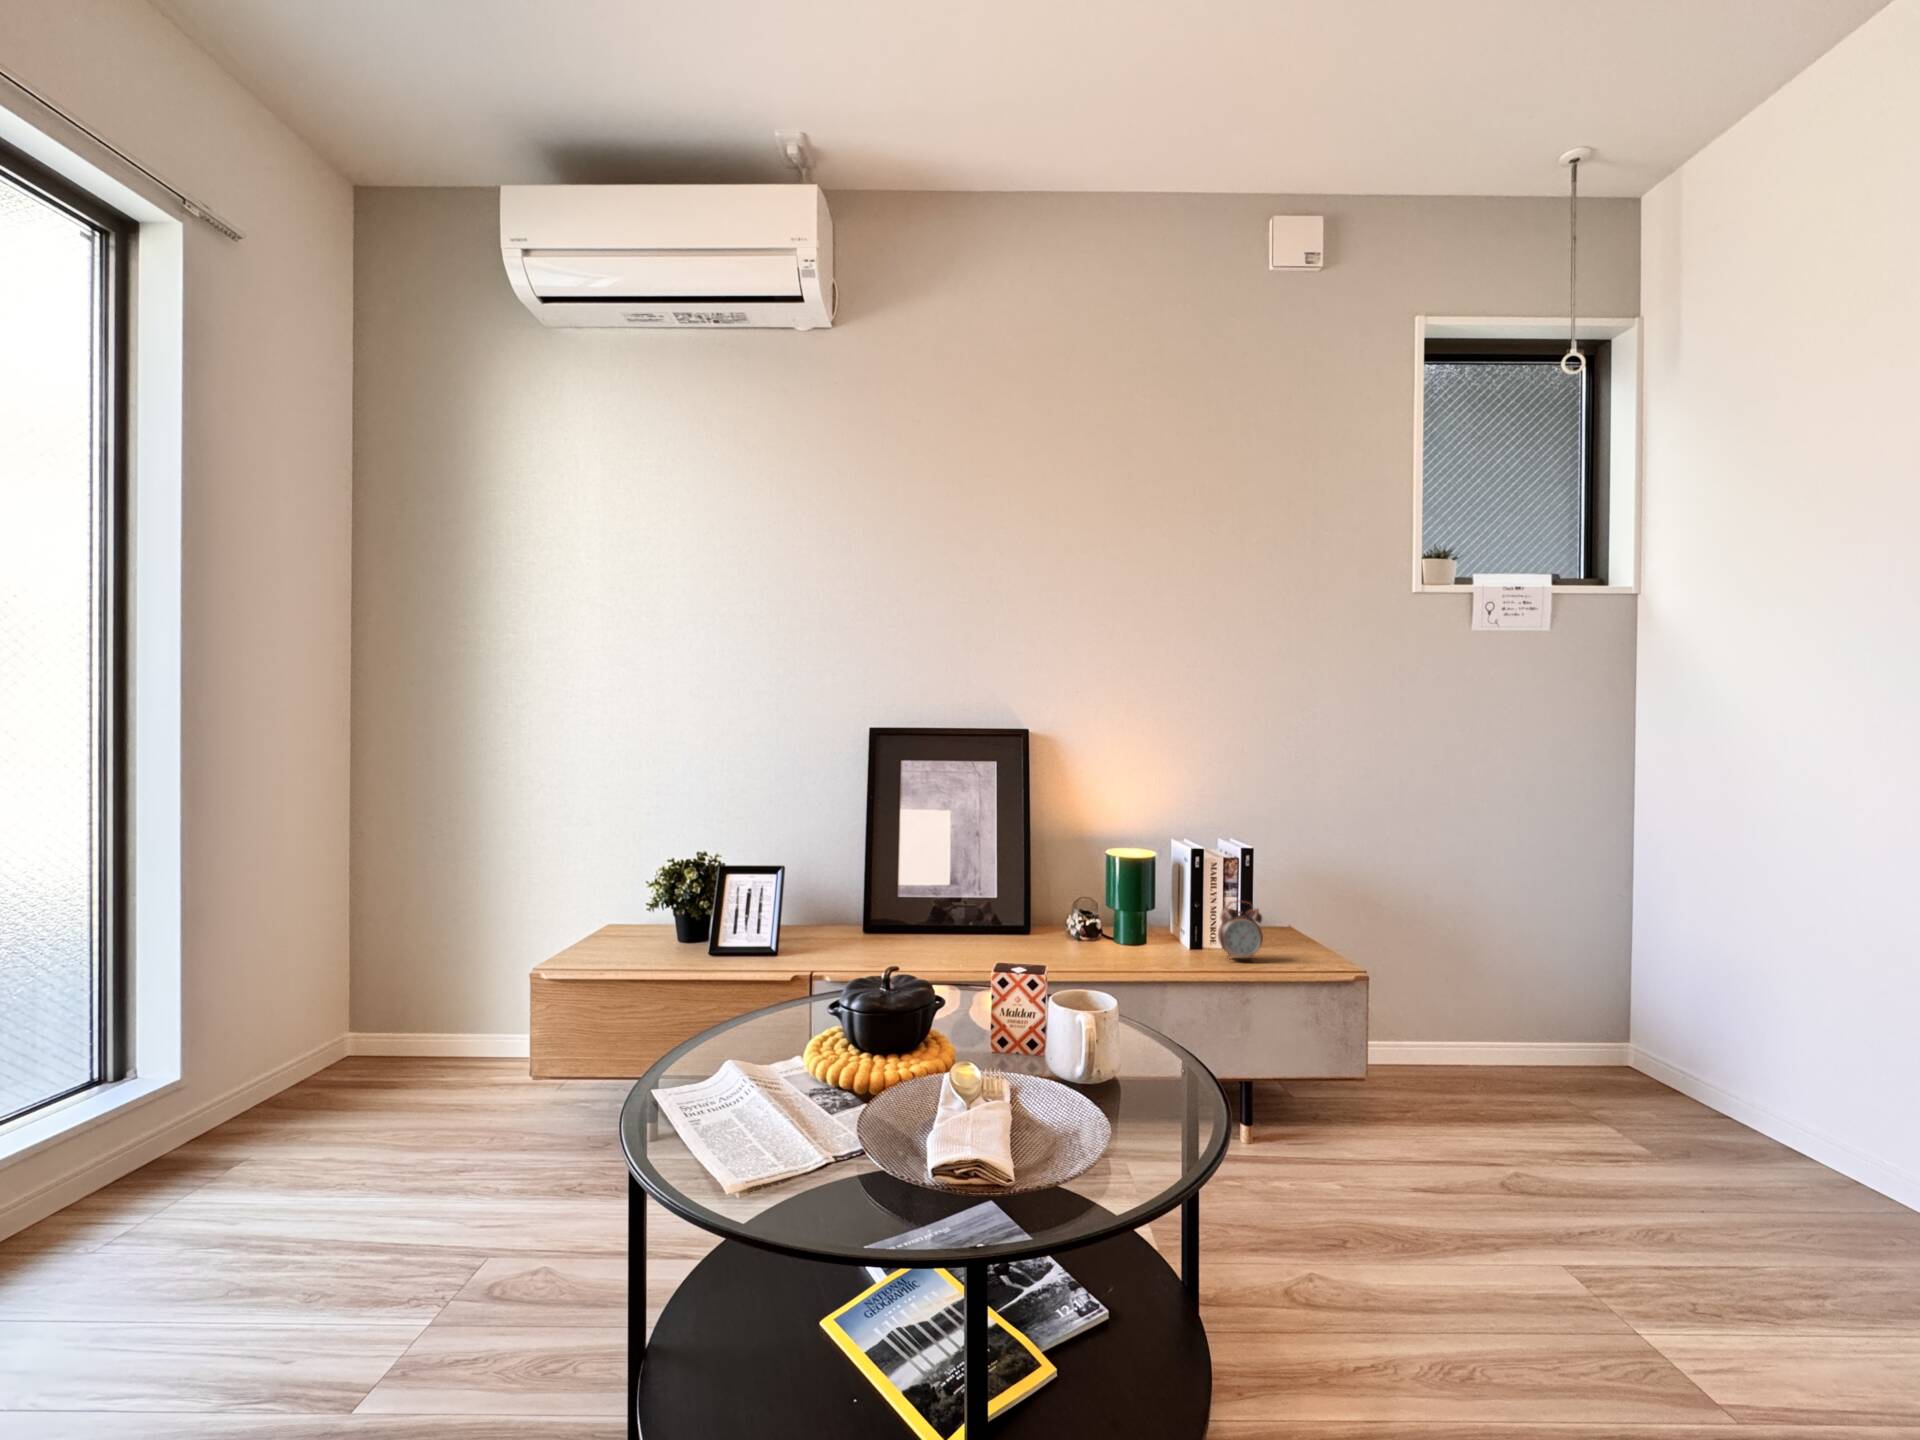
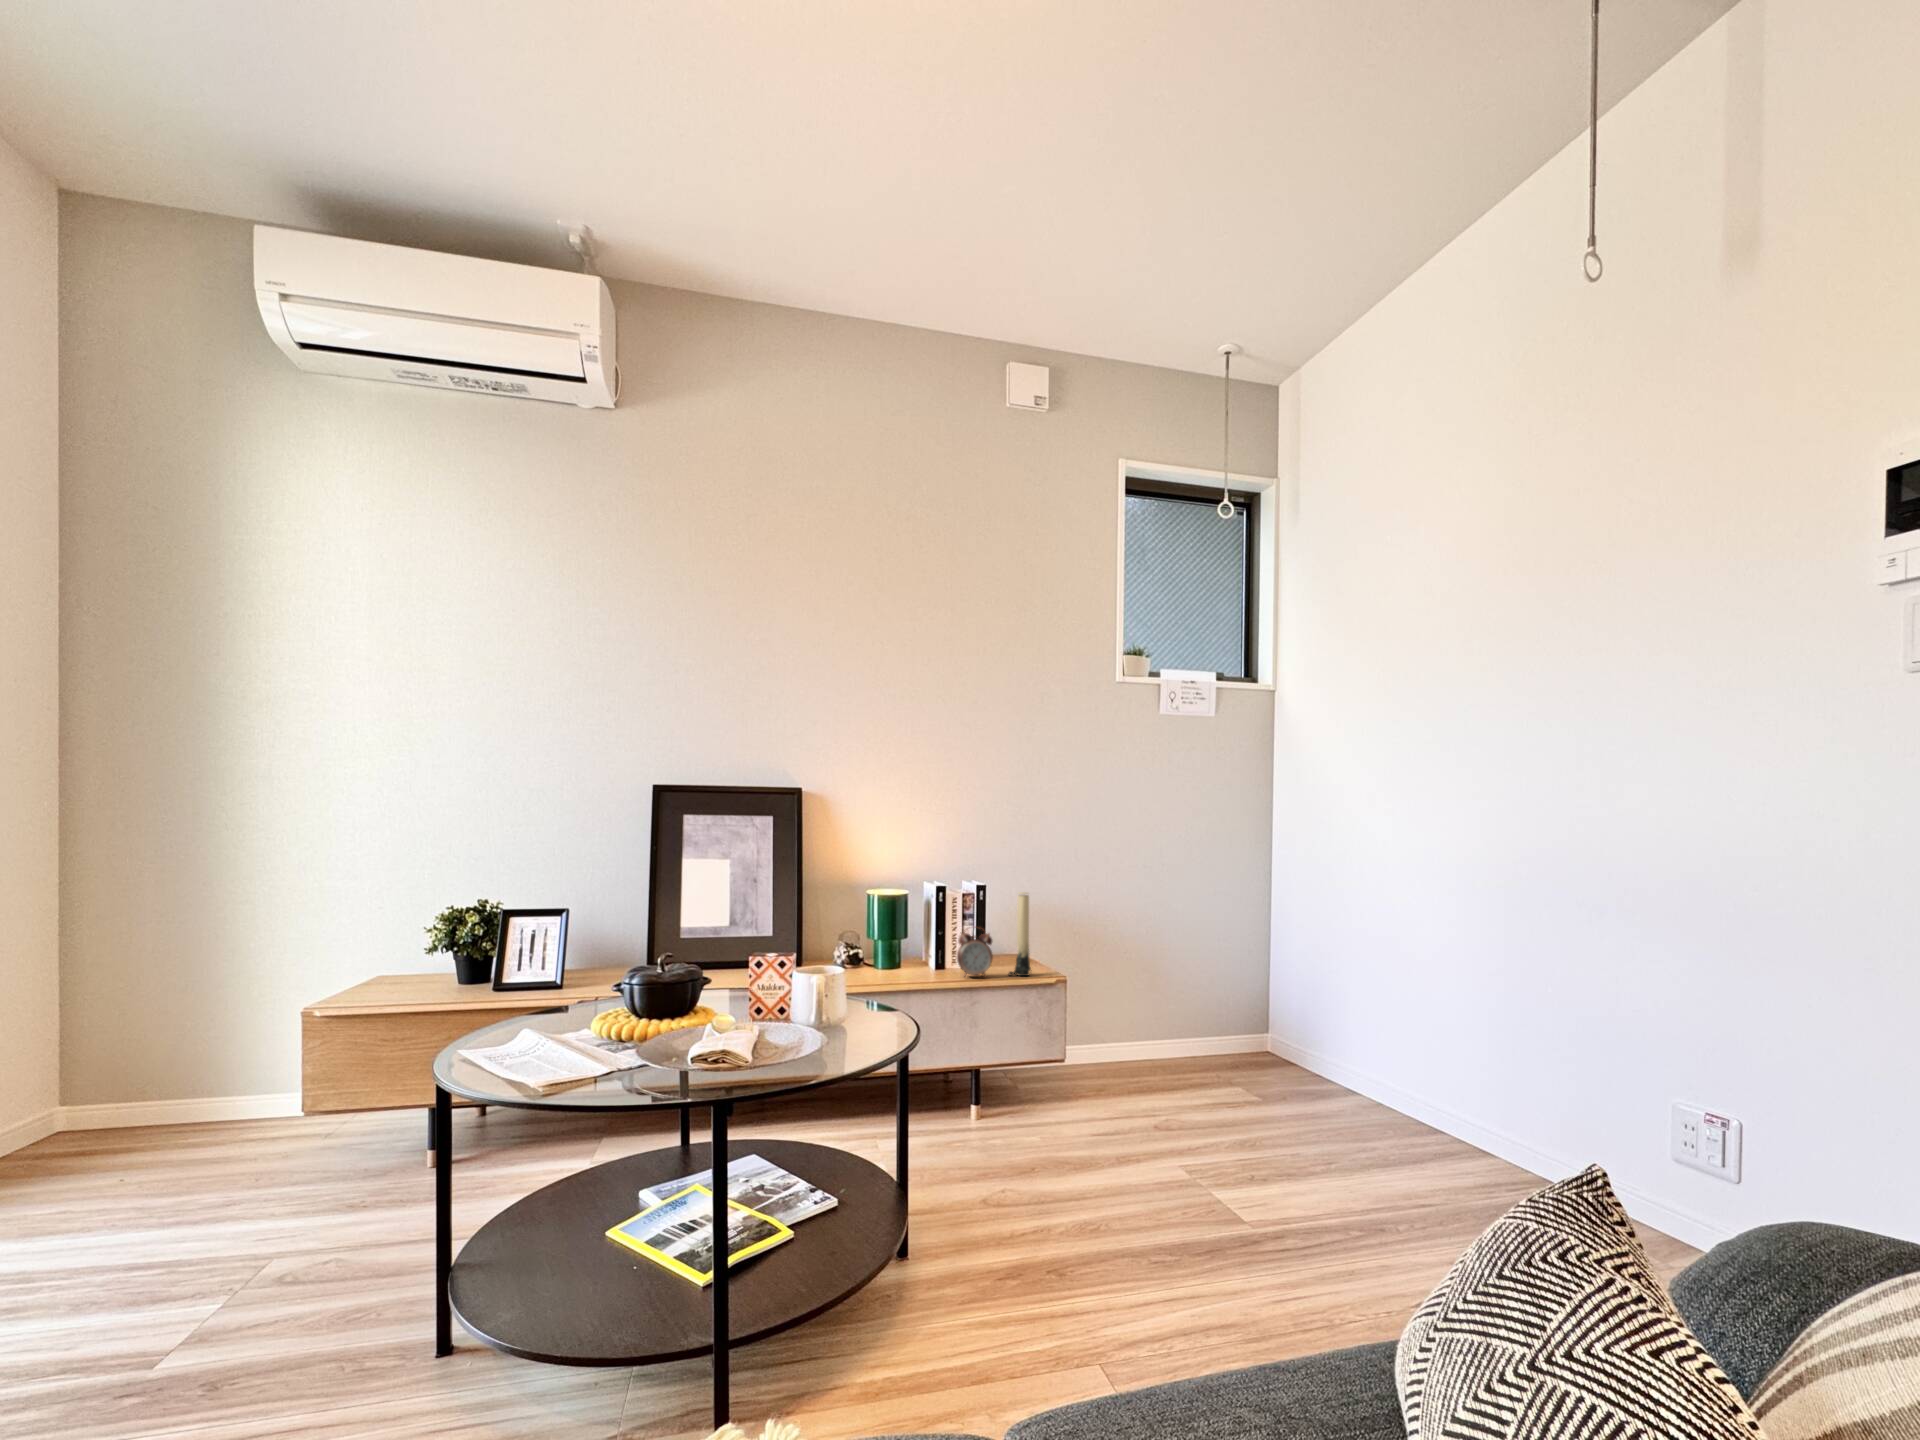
candle: none [1282,861,1311,961] -> present [1009,892,1031,976]

